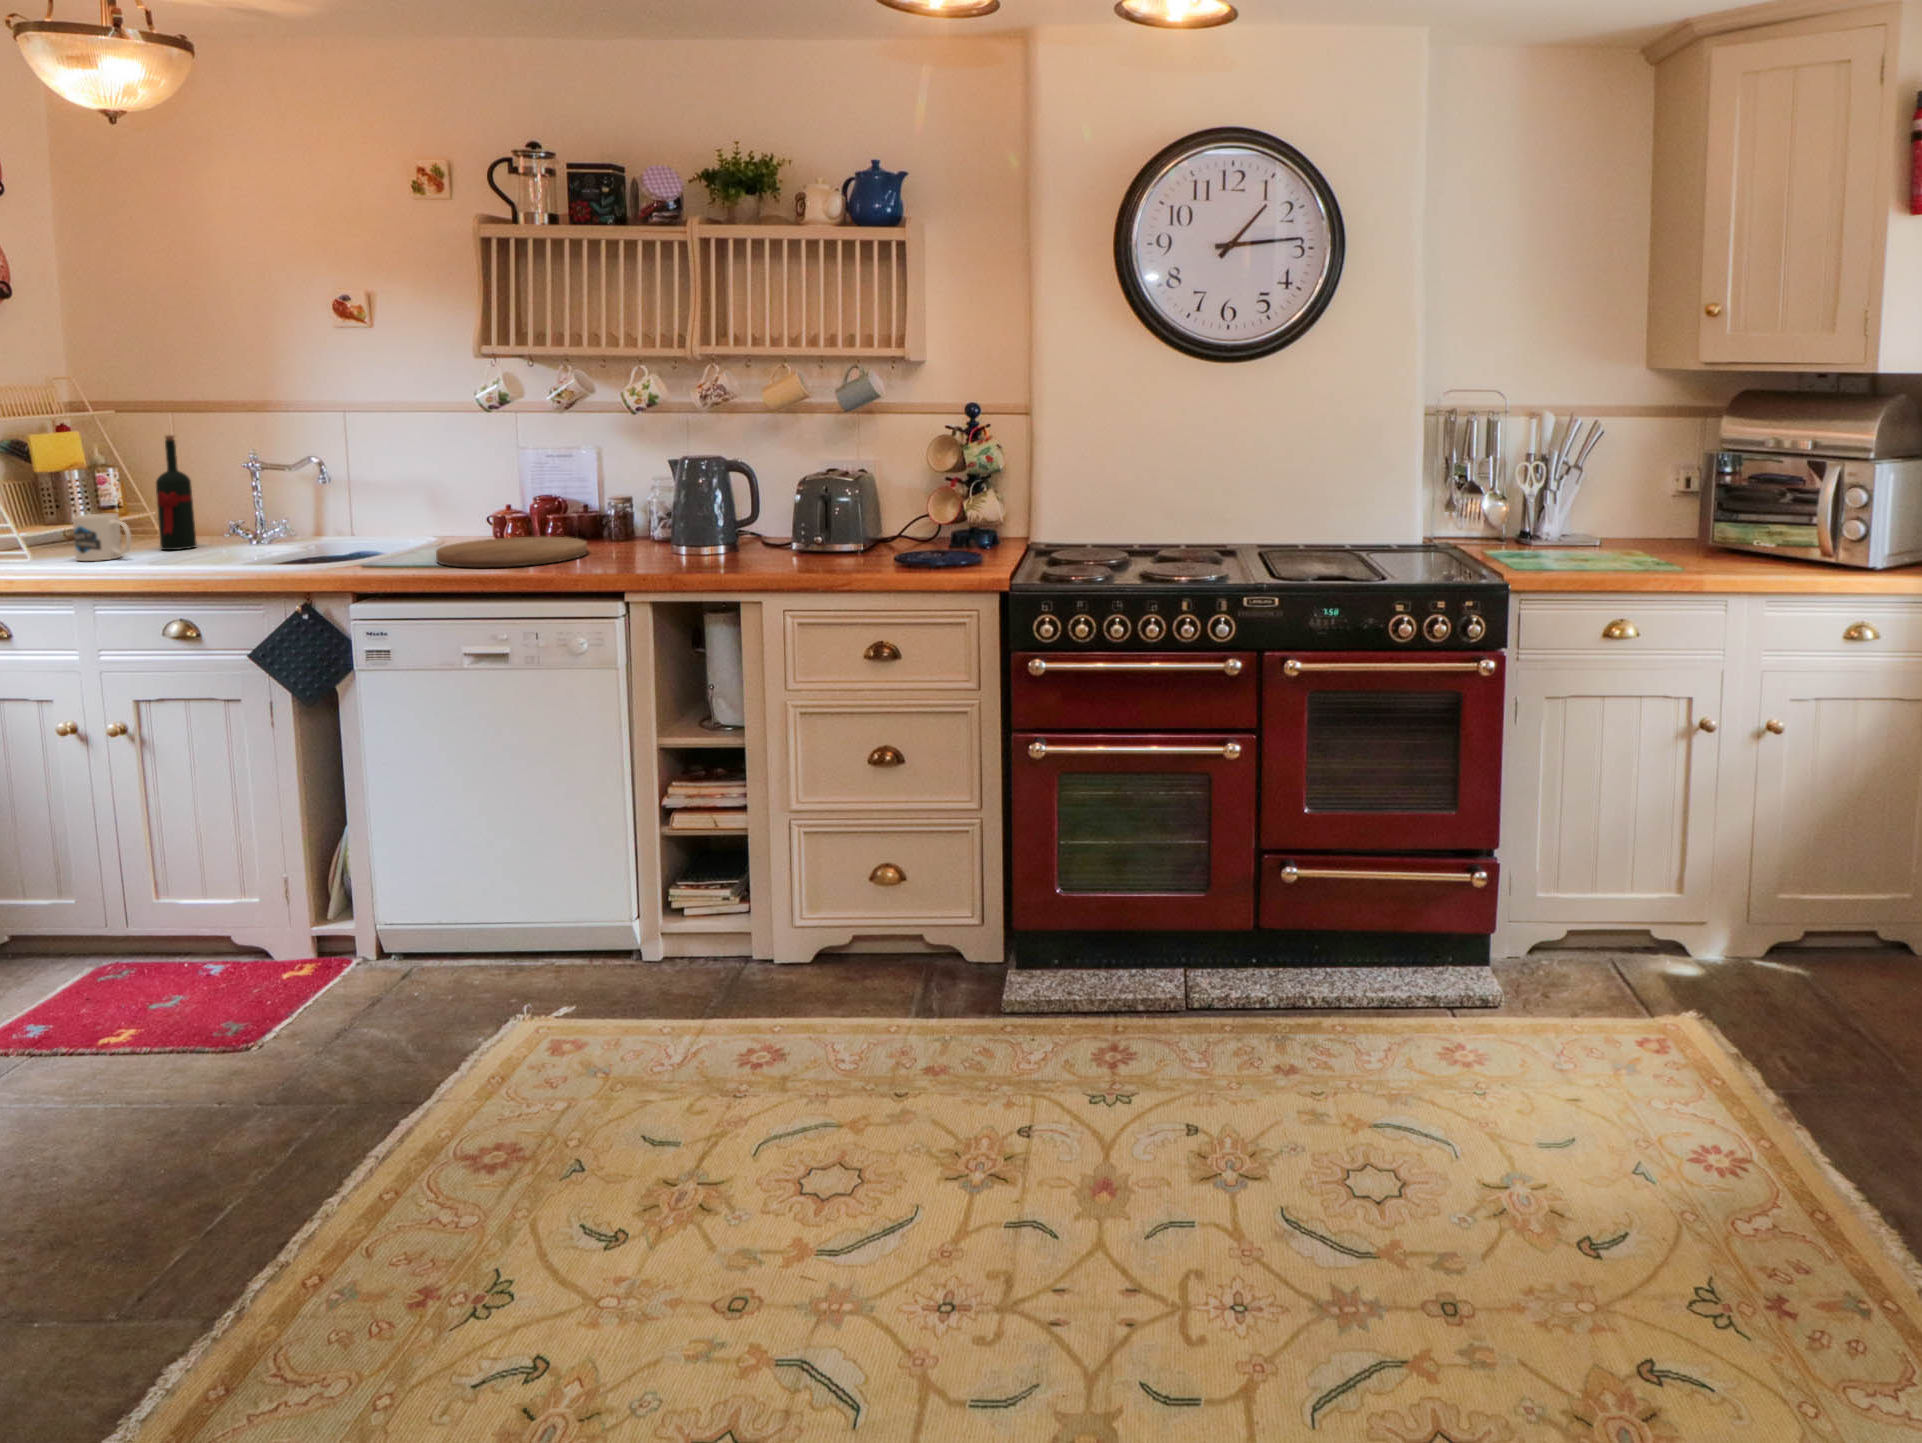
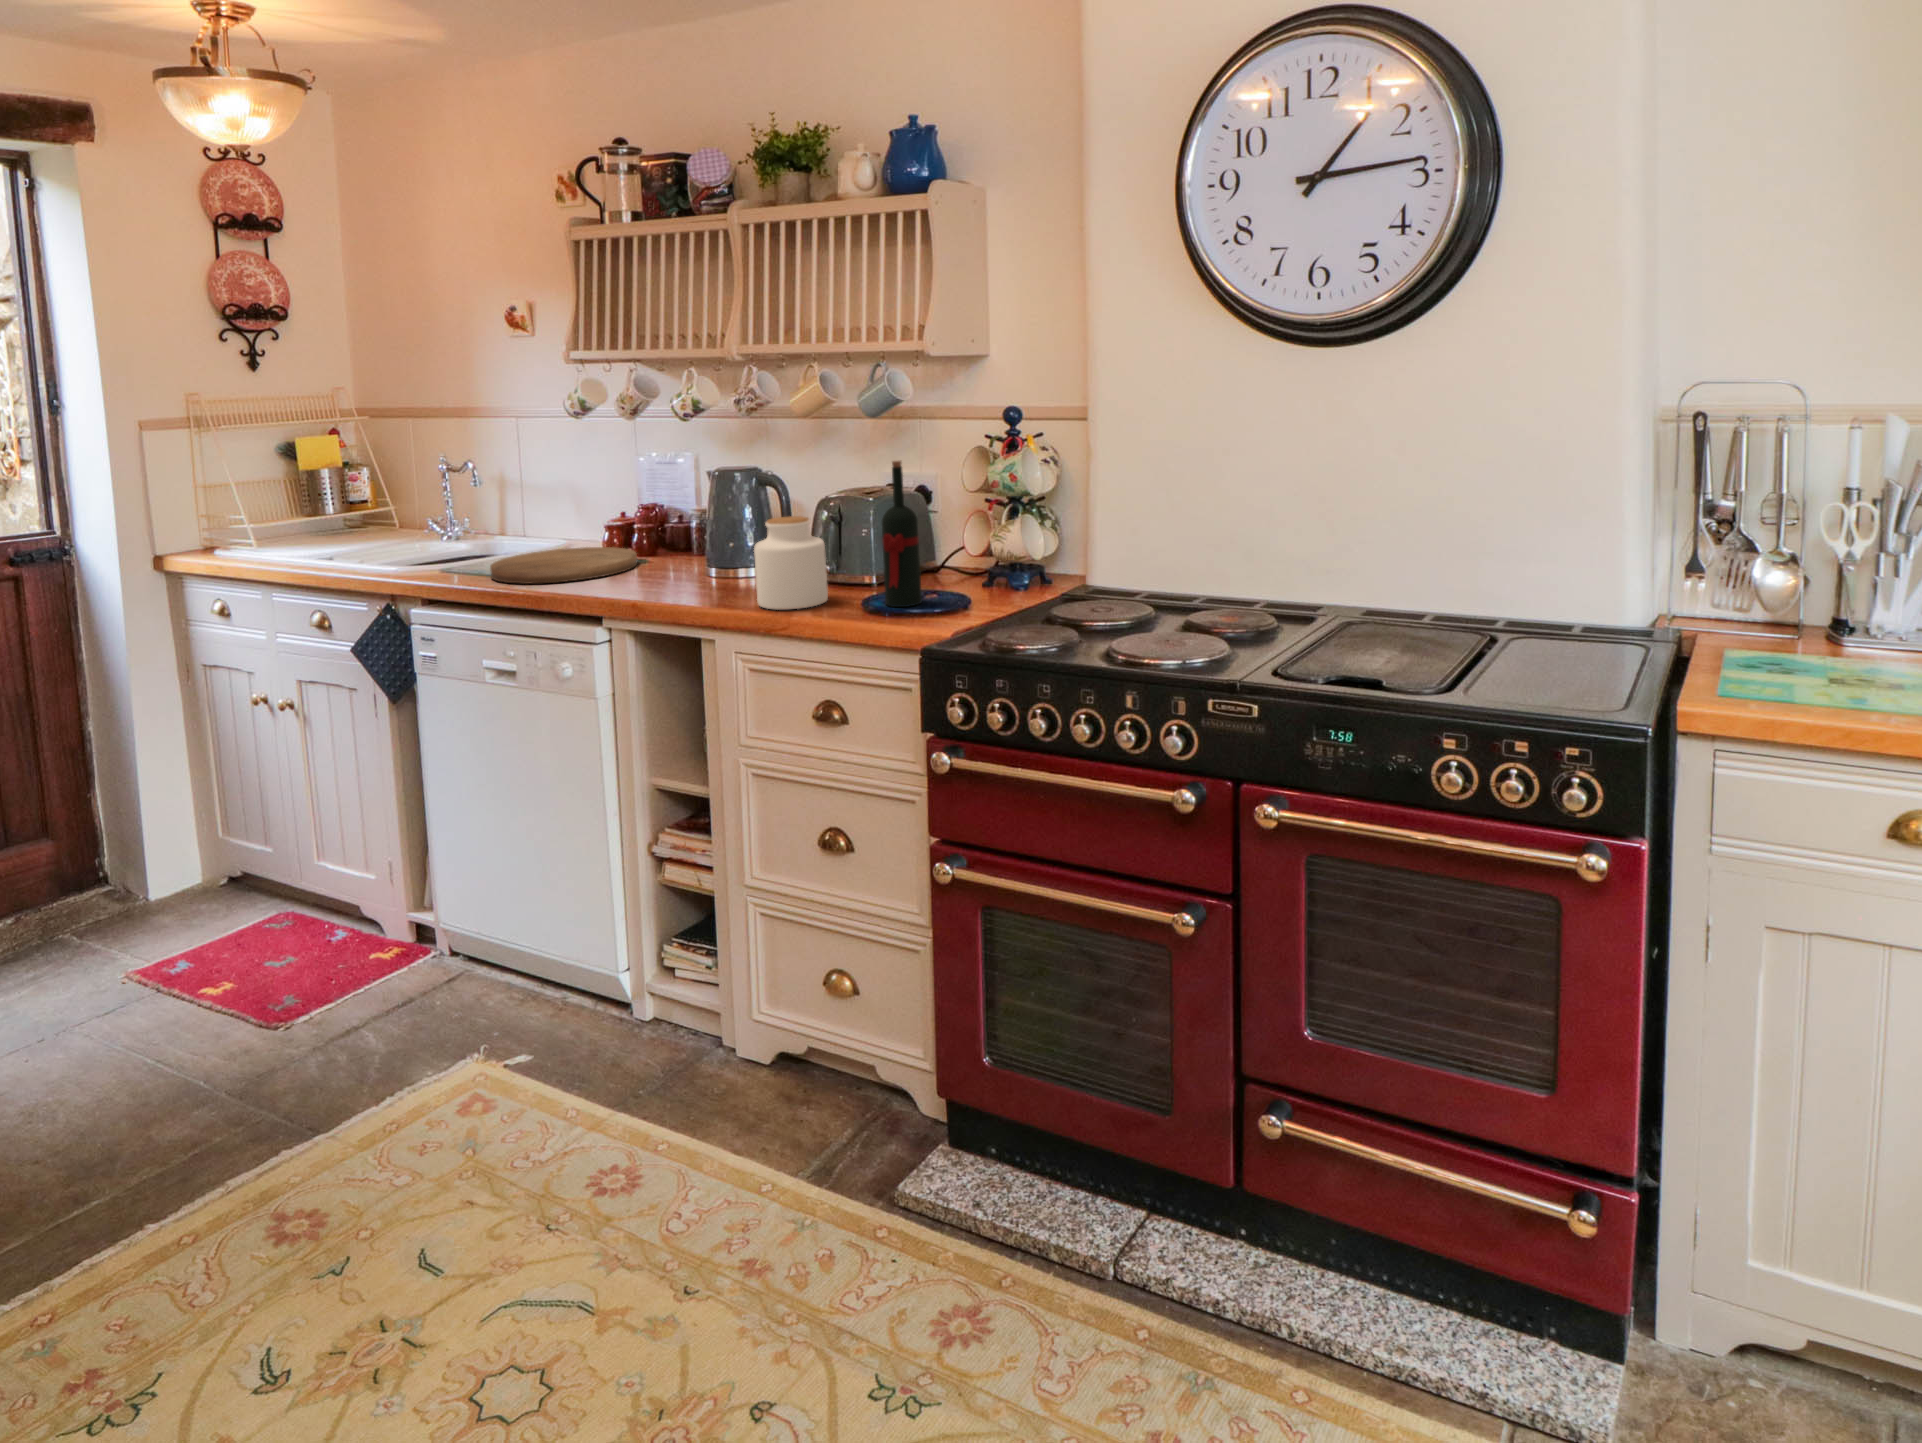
wine bottle: present [156,435,197,550] -> present [882,461,922,607]
jar: none [789,491,851,568] -> present [754,516,828,610]
mug: present [73,514,131,561] -> none [284,511,324,553]

